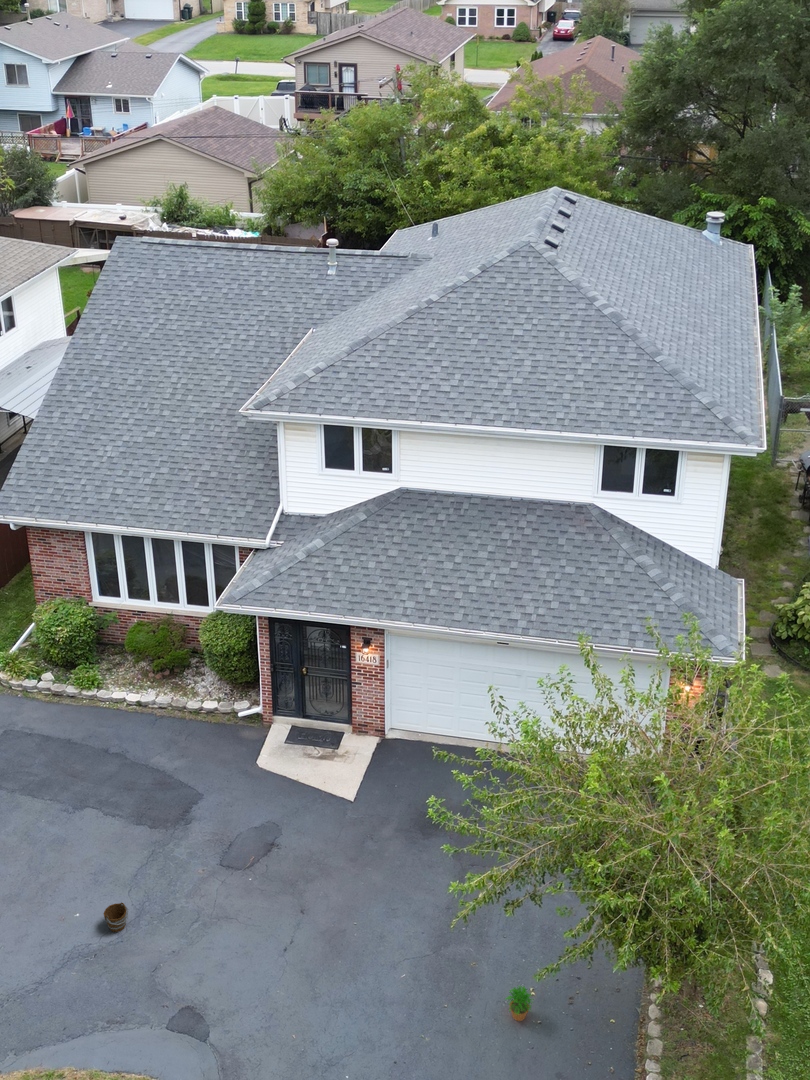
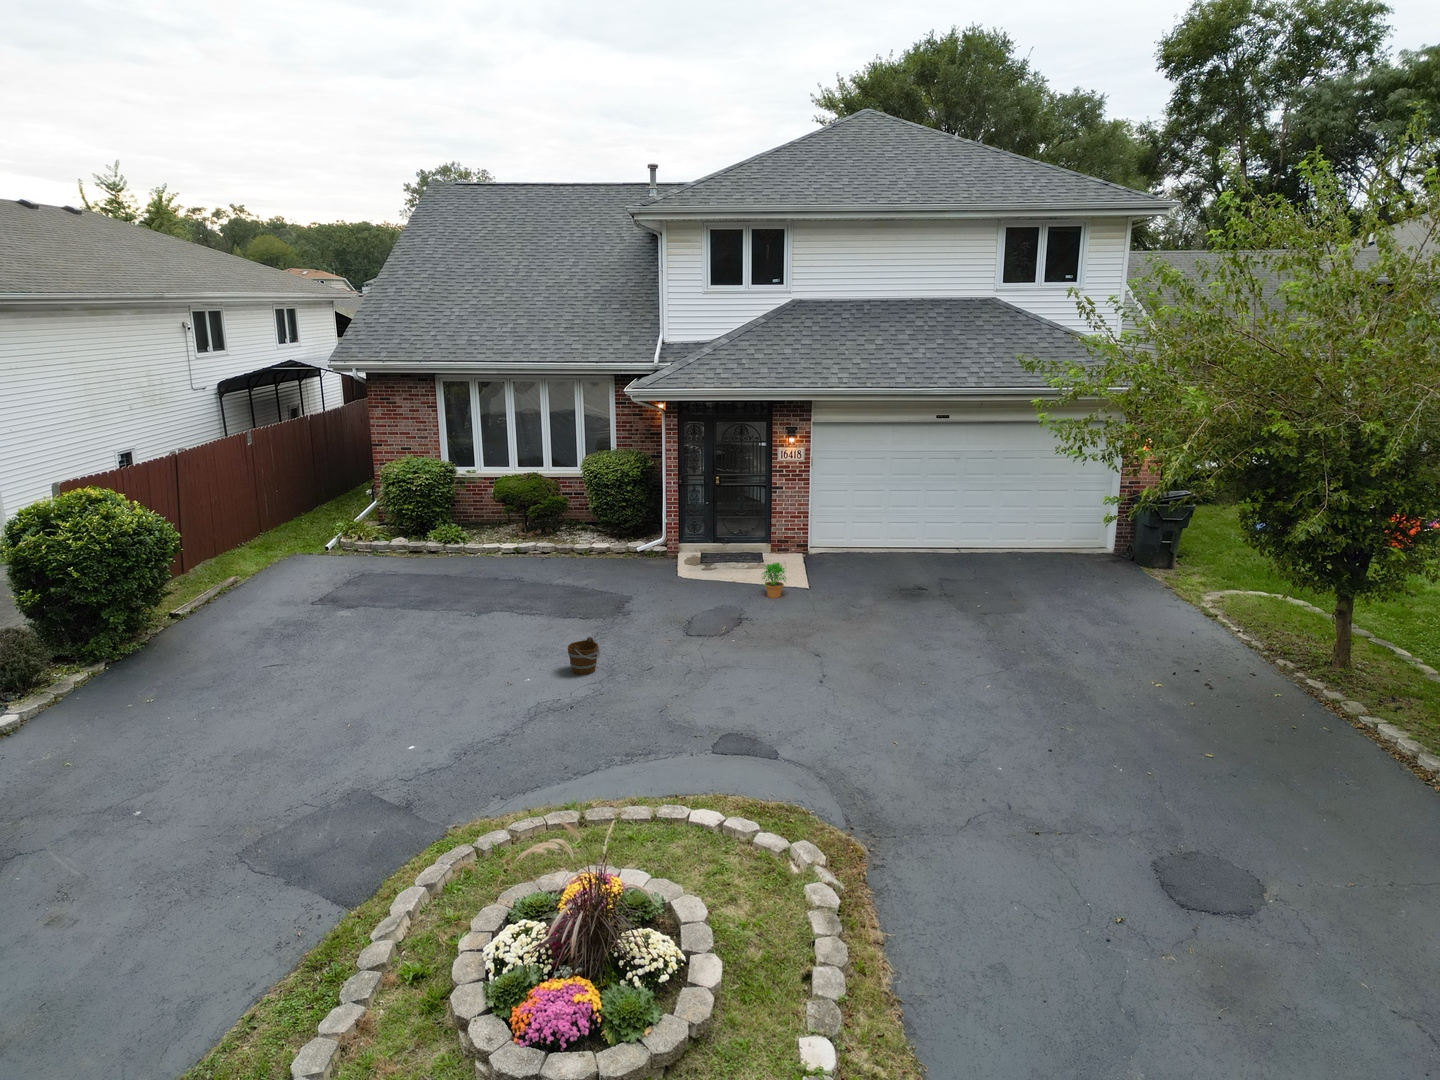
potted plant: present [506,986,532,1021] -> present [762,563,786,598]

